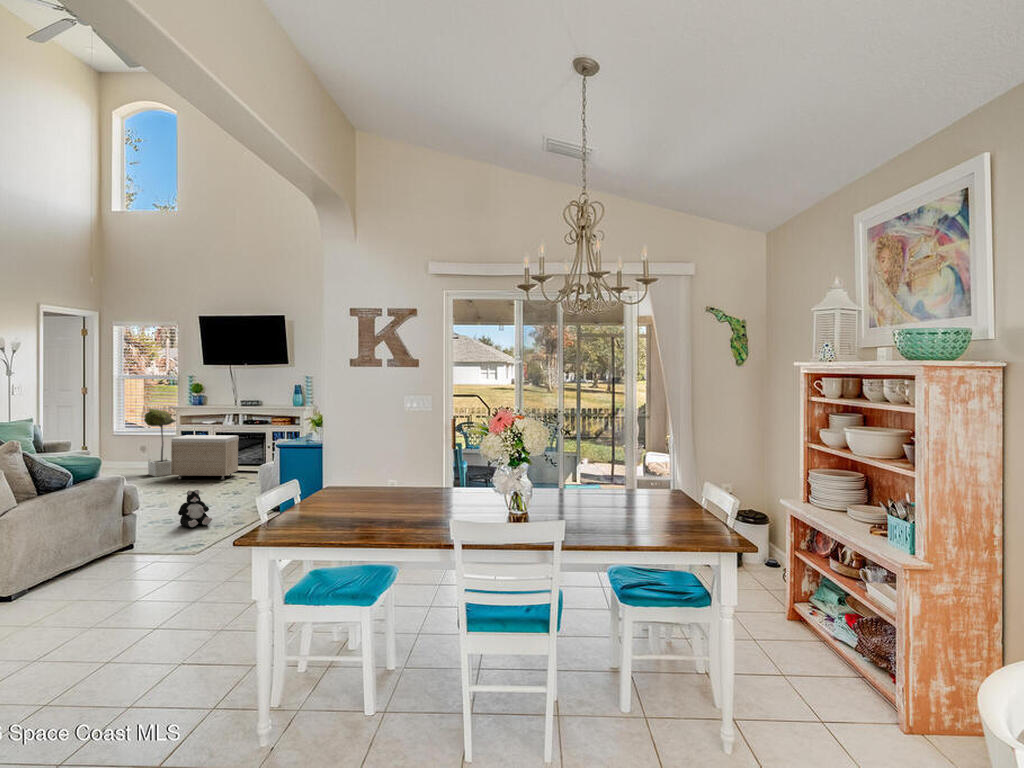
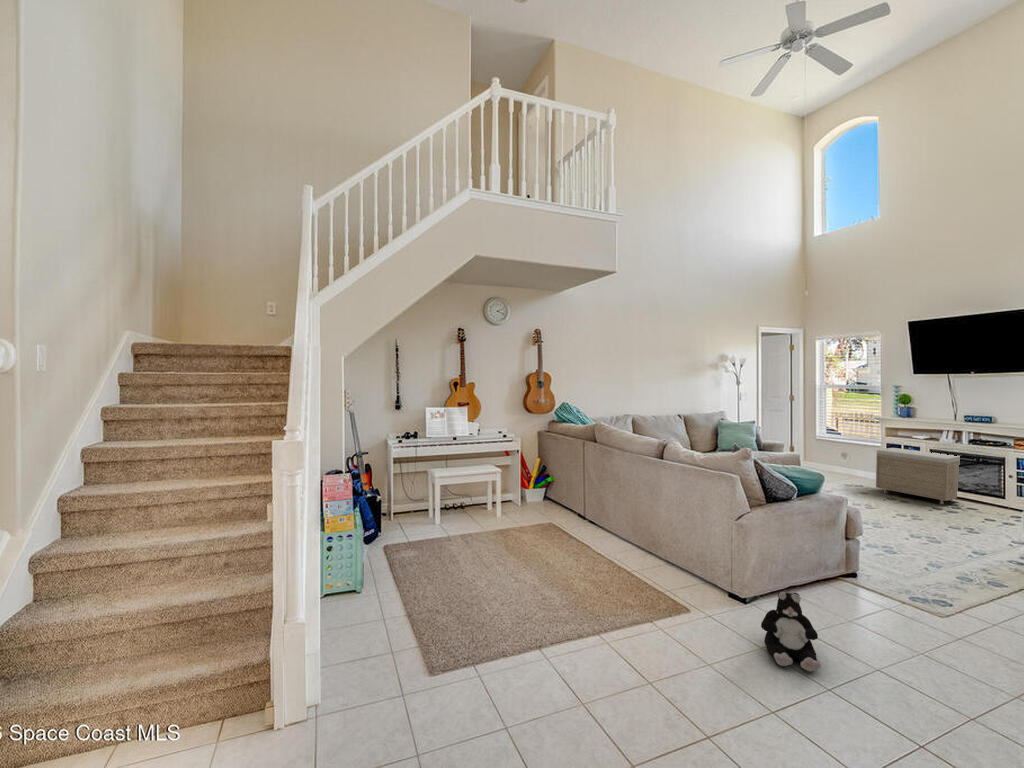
potted tree: present [144,408,176,476] -> none [846,417,880,486]
plush toy: present [178,490,212,527] -> present [761,591,821,672]

